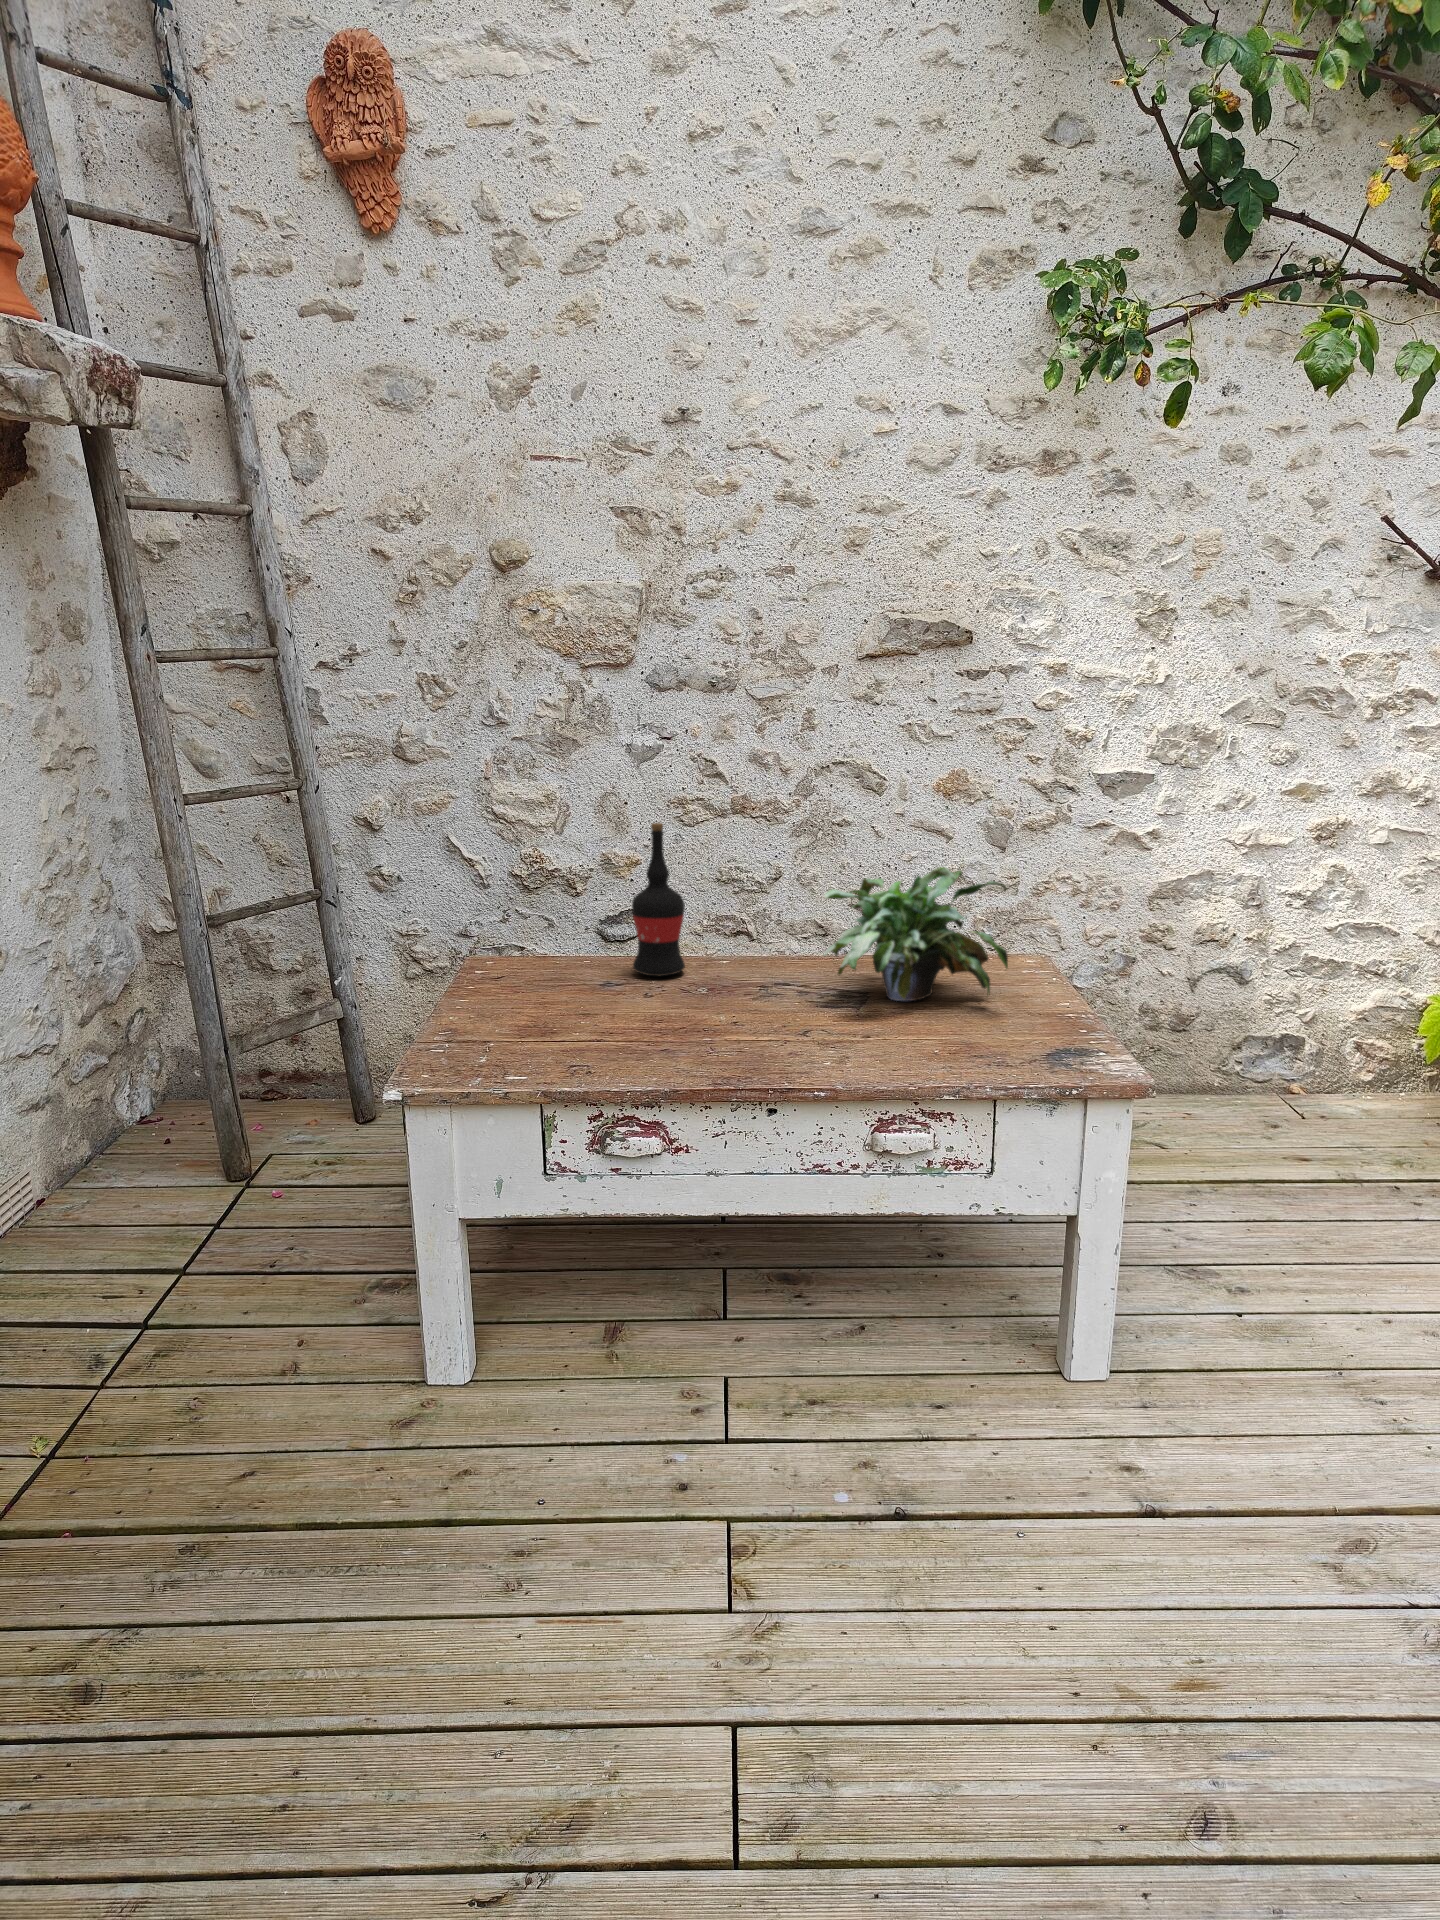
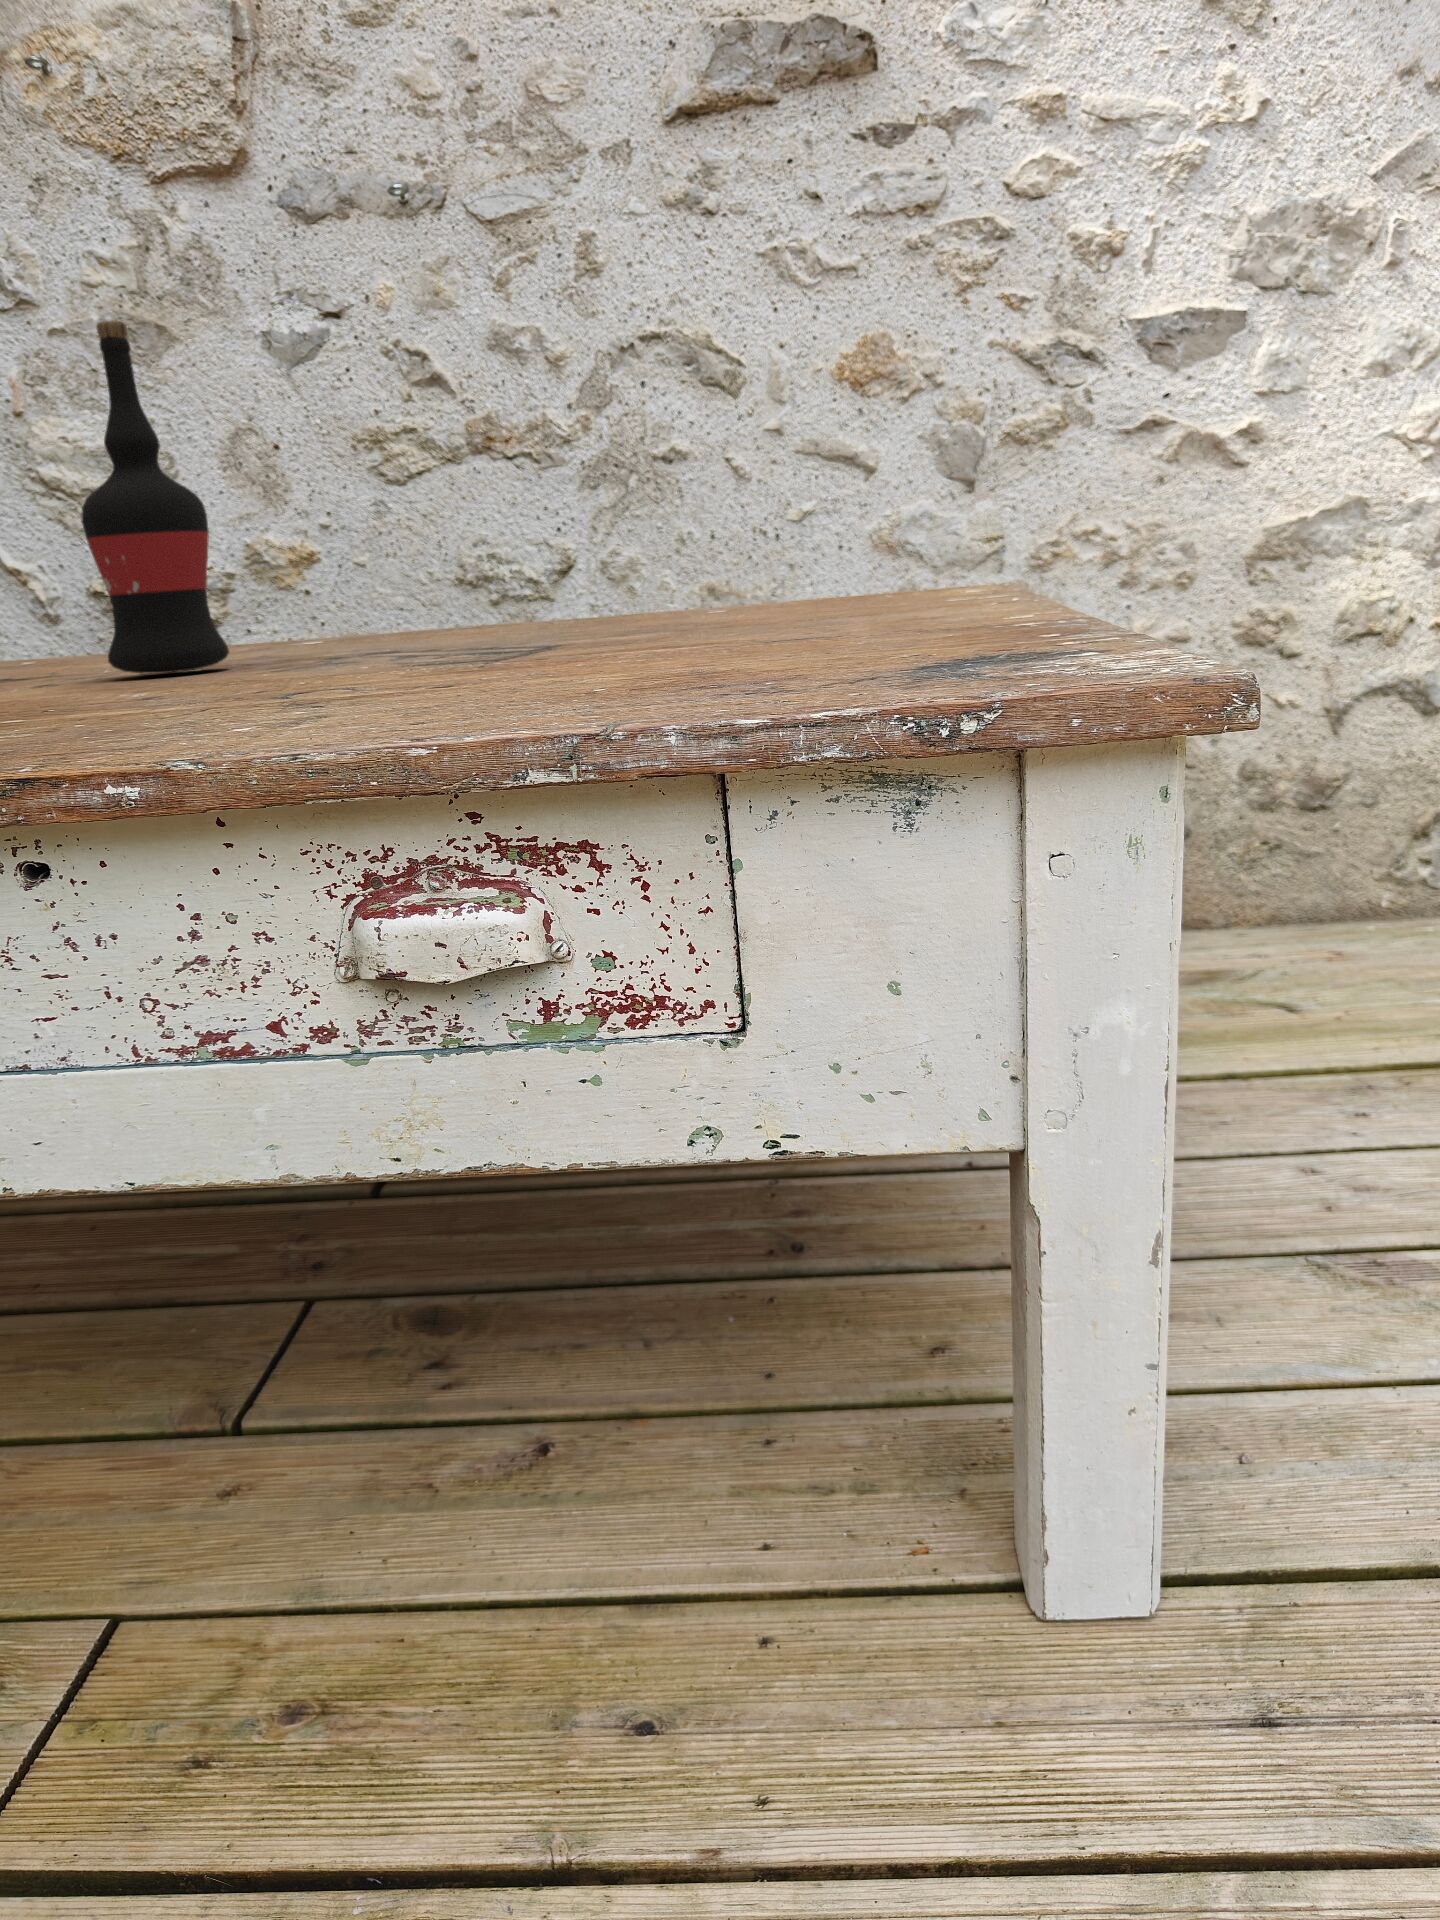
potted plant: present [824,867,1008,1001] -> none [403,251,866,651]

